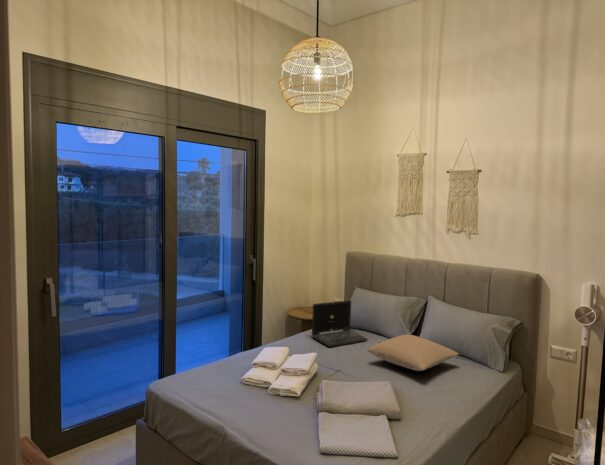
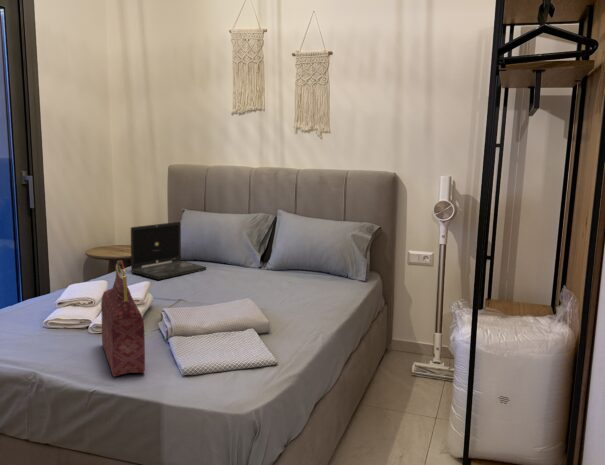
pillow: present [368,335,458,371] -> none [214,252,319,288]
handbag: none [269,351,293,444] -> present [101,260,145,376]

